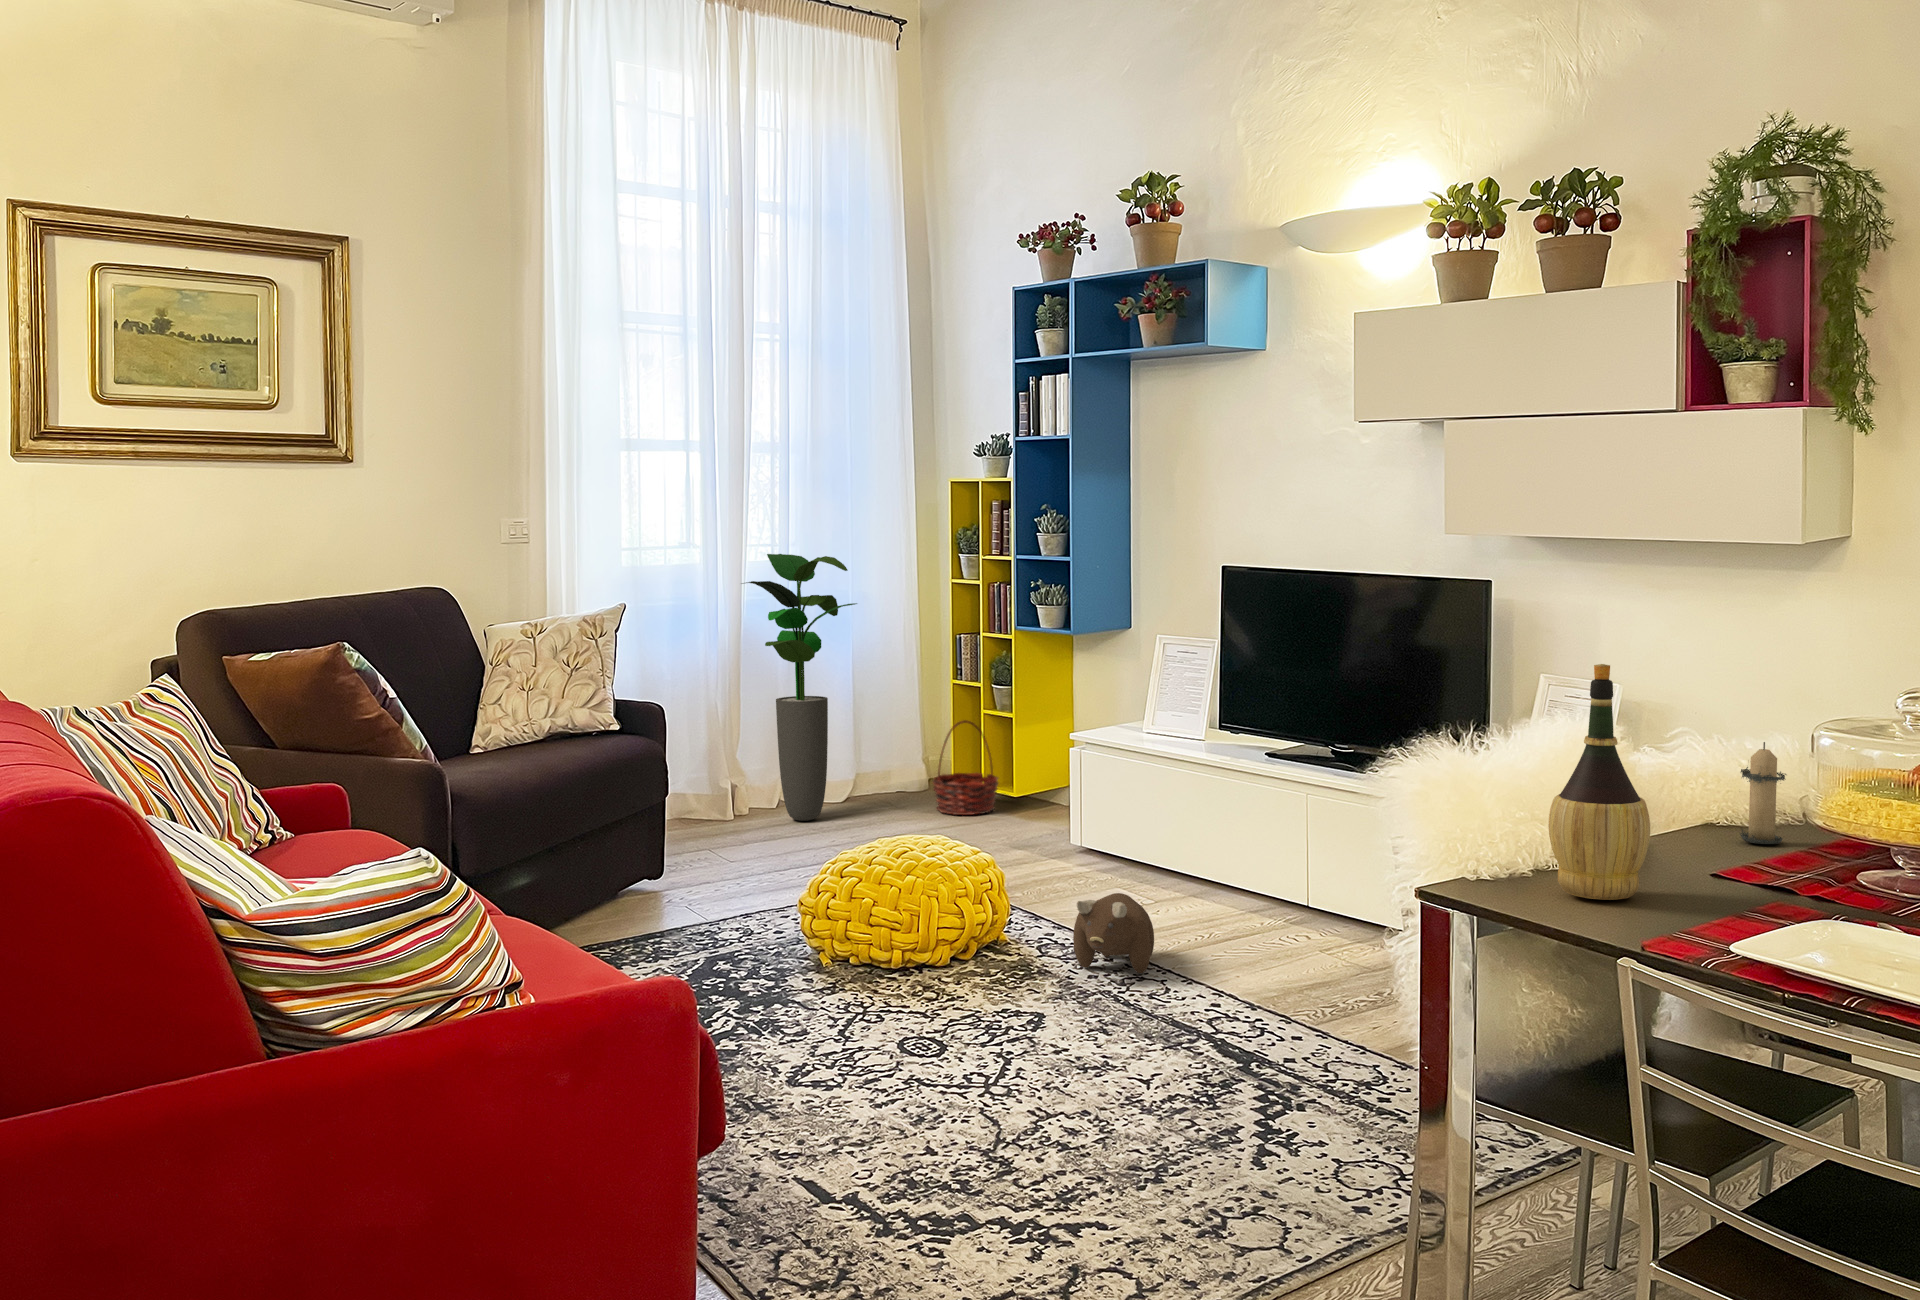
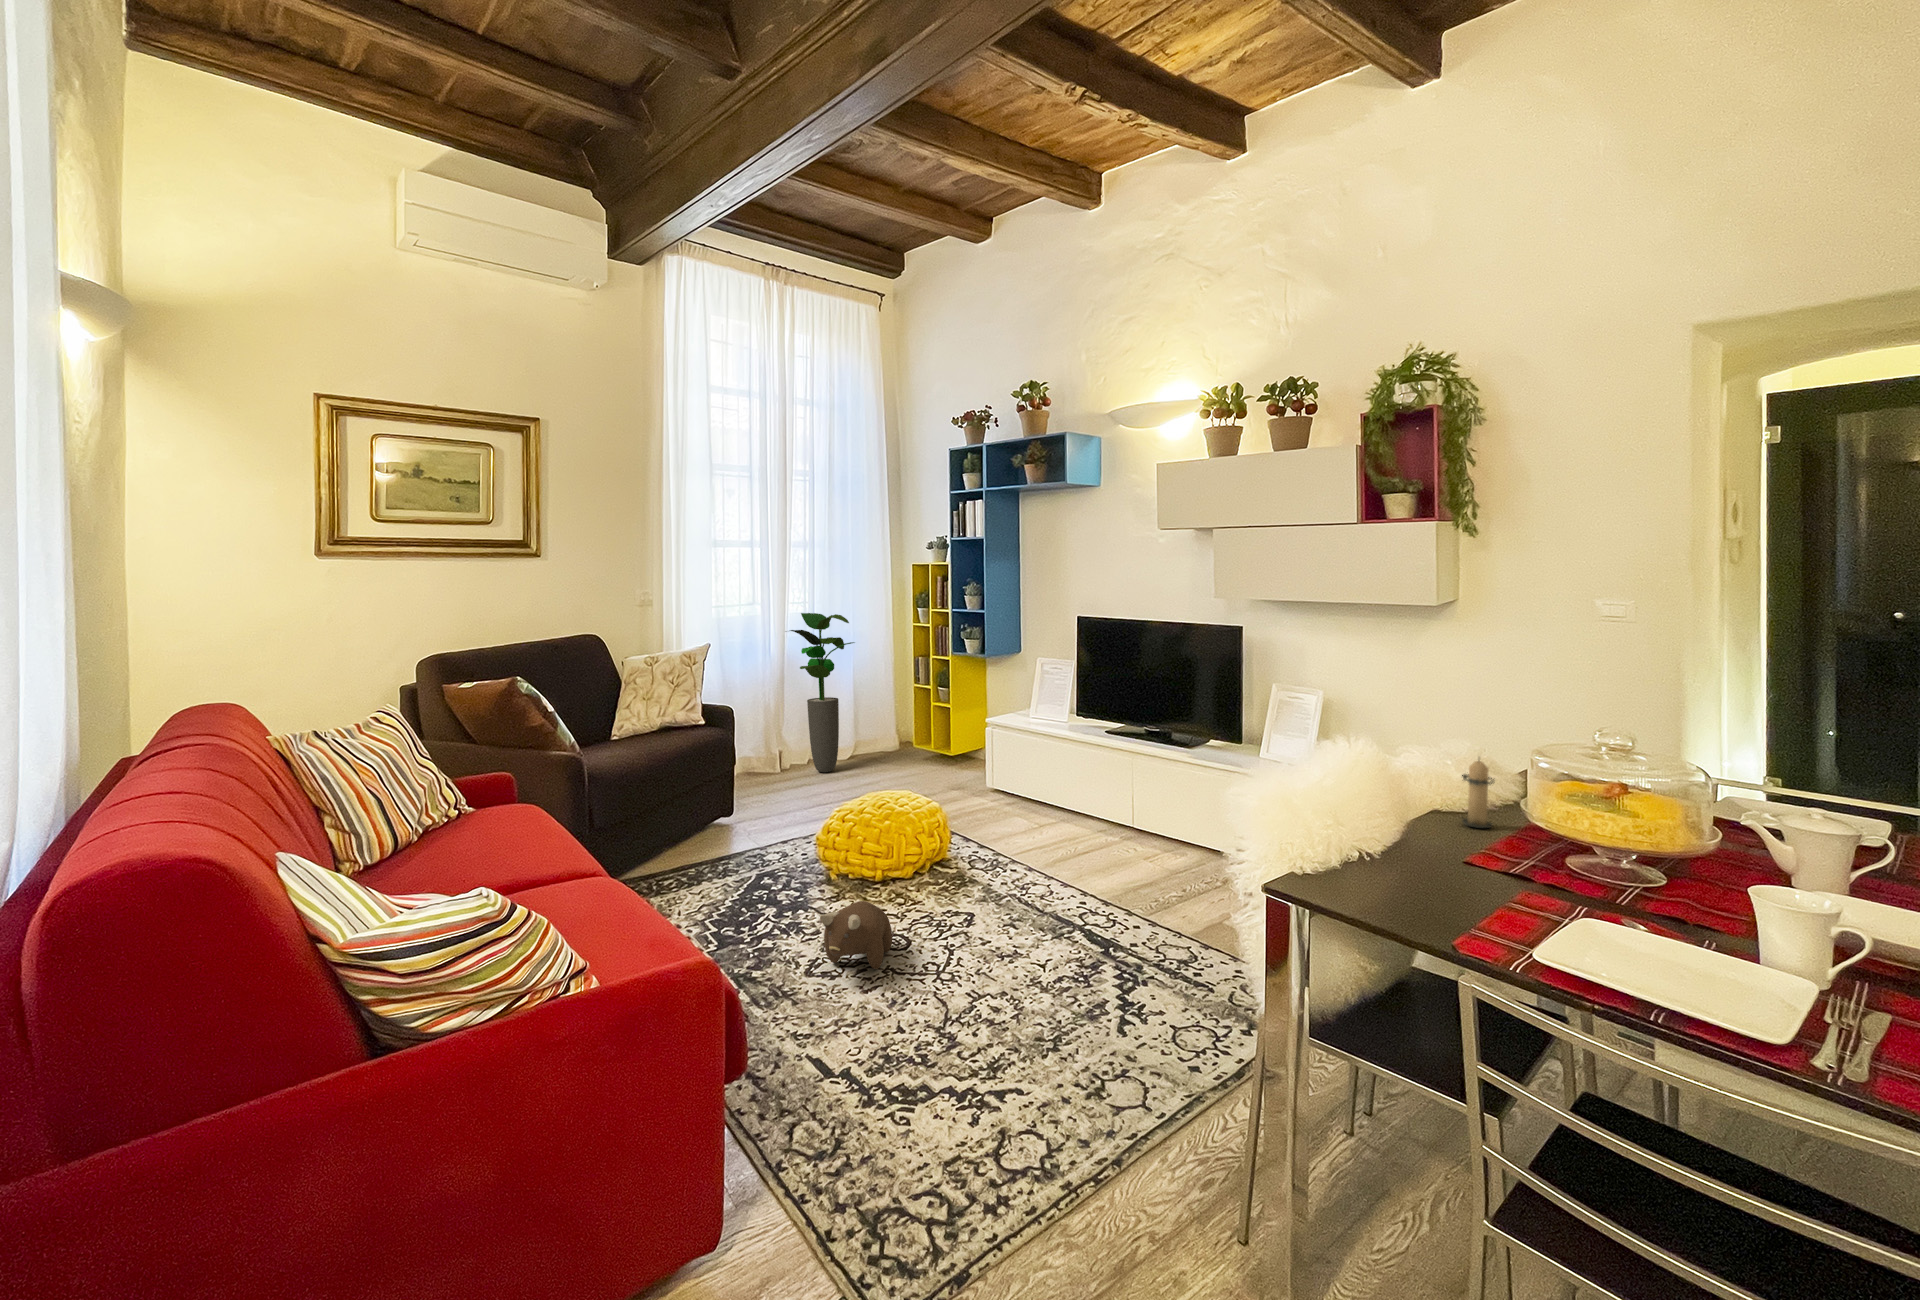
wine bottle: present [1549,664,1650,900] -> none [1354,715,1434,892]
basket: present [933,720,998,815] -> none [901,710,941,767]
plush toy: present [1073,893,1154,974] -> present [820,901,892,969]

